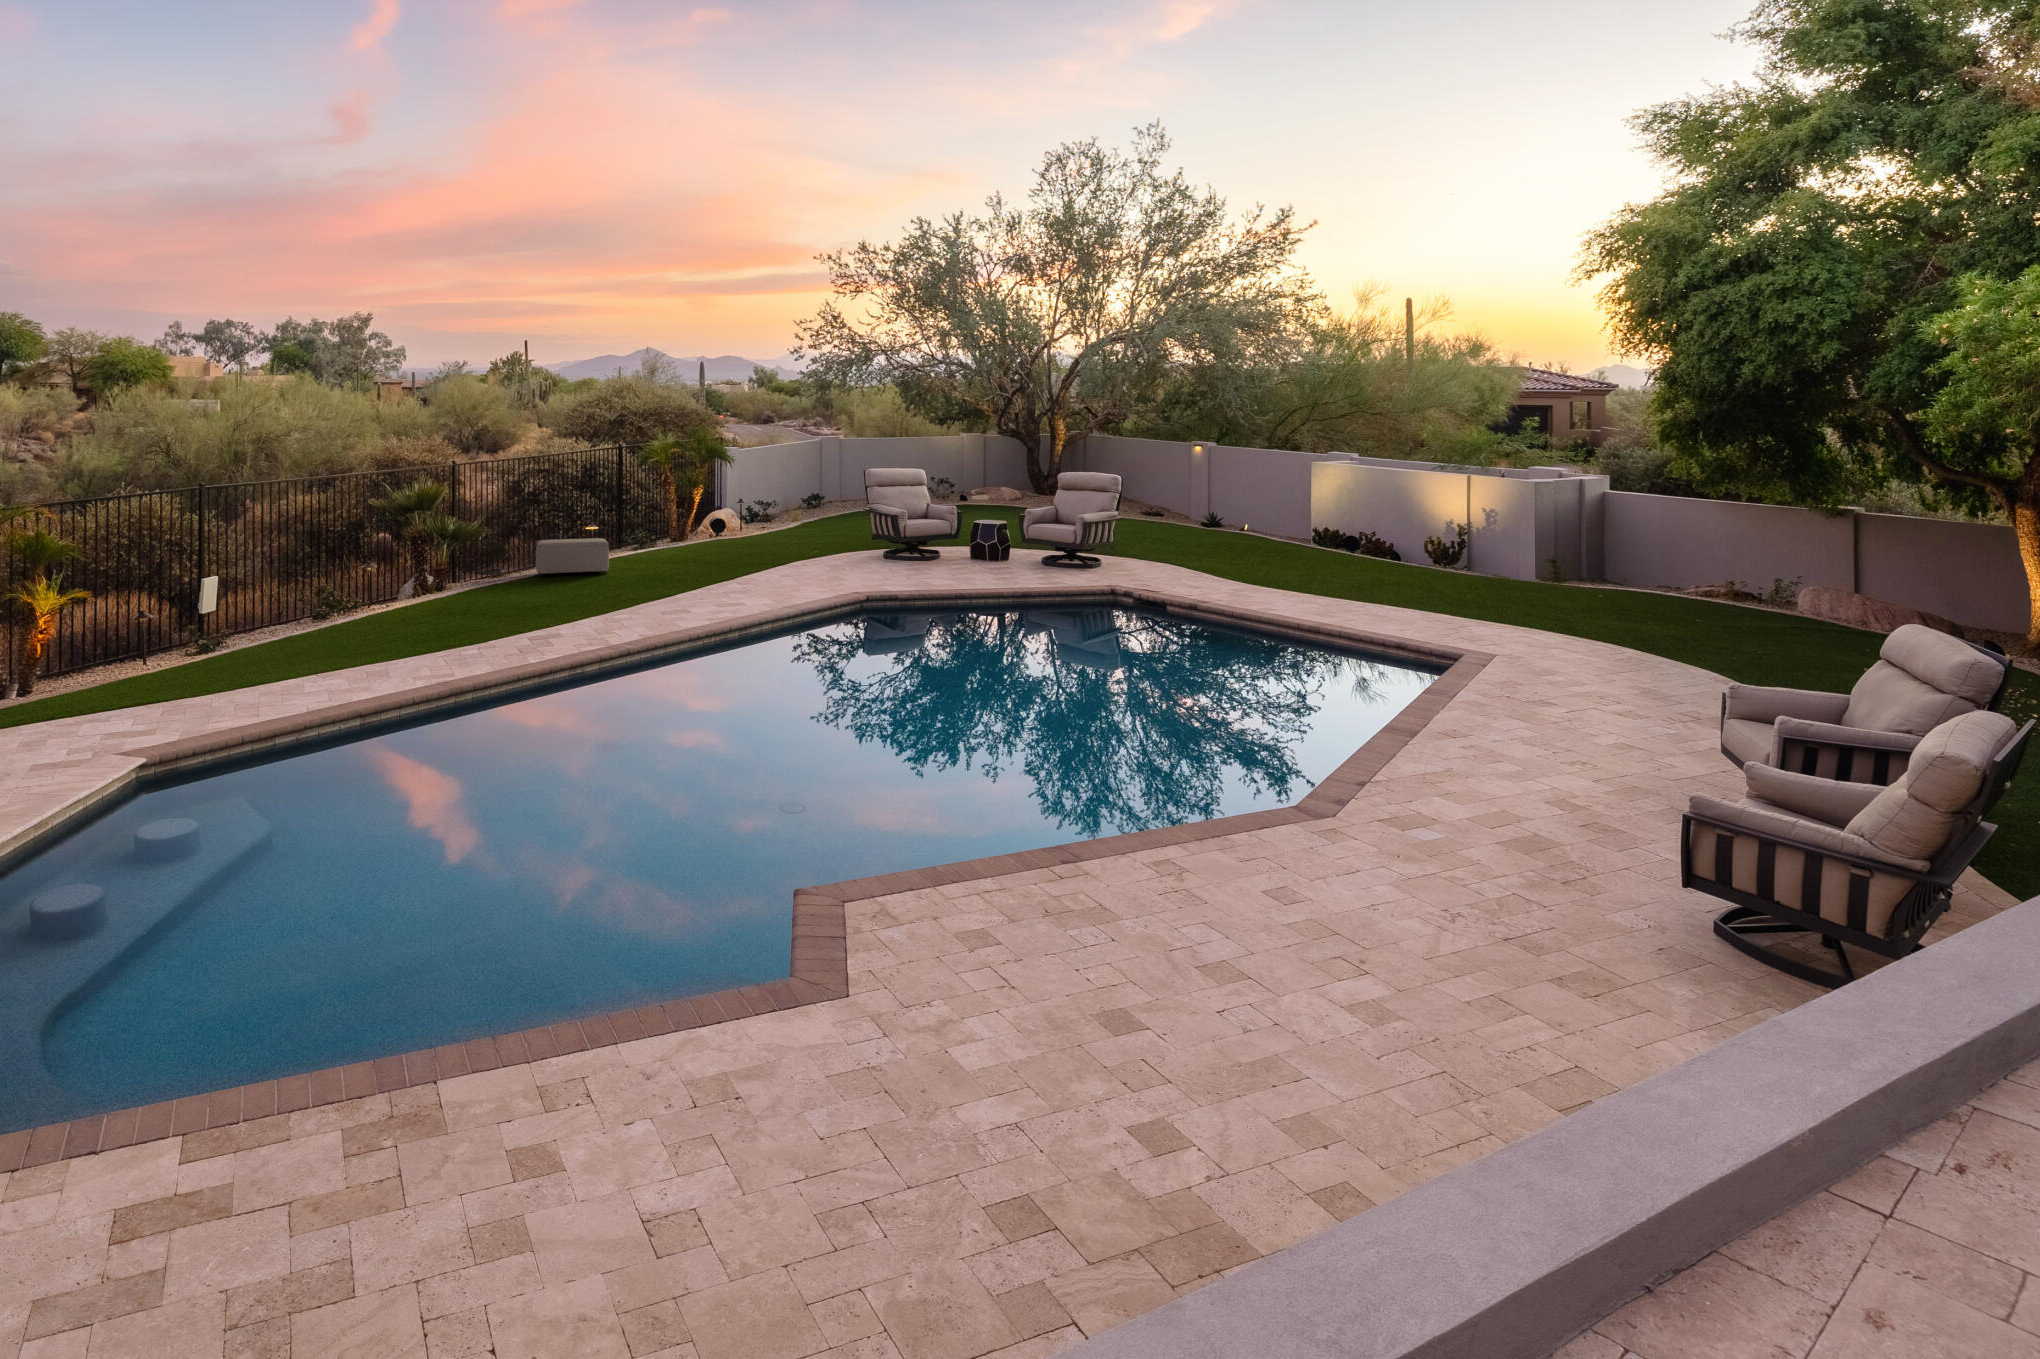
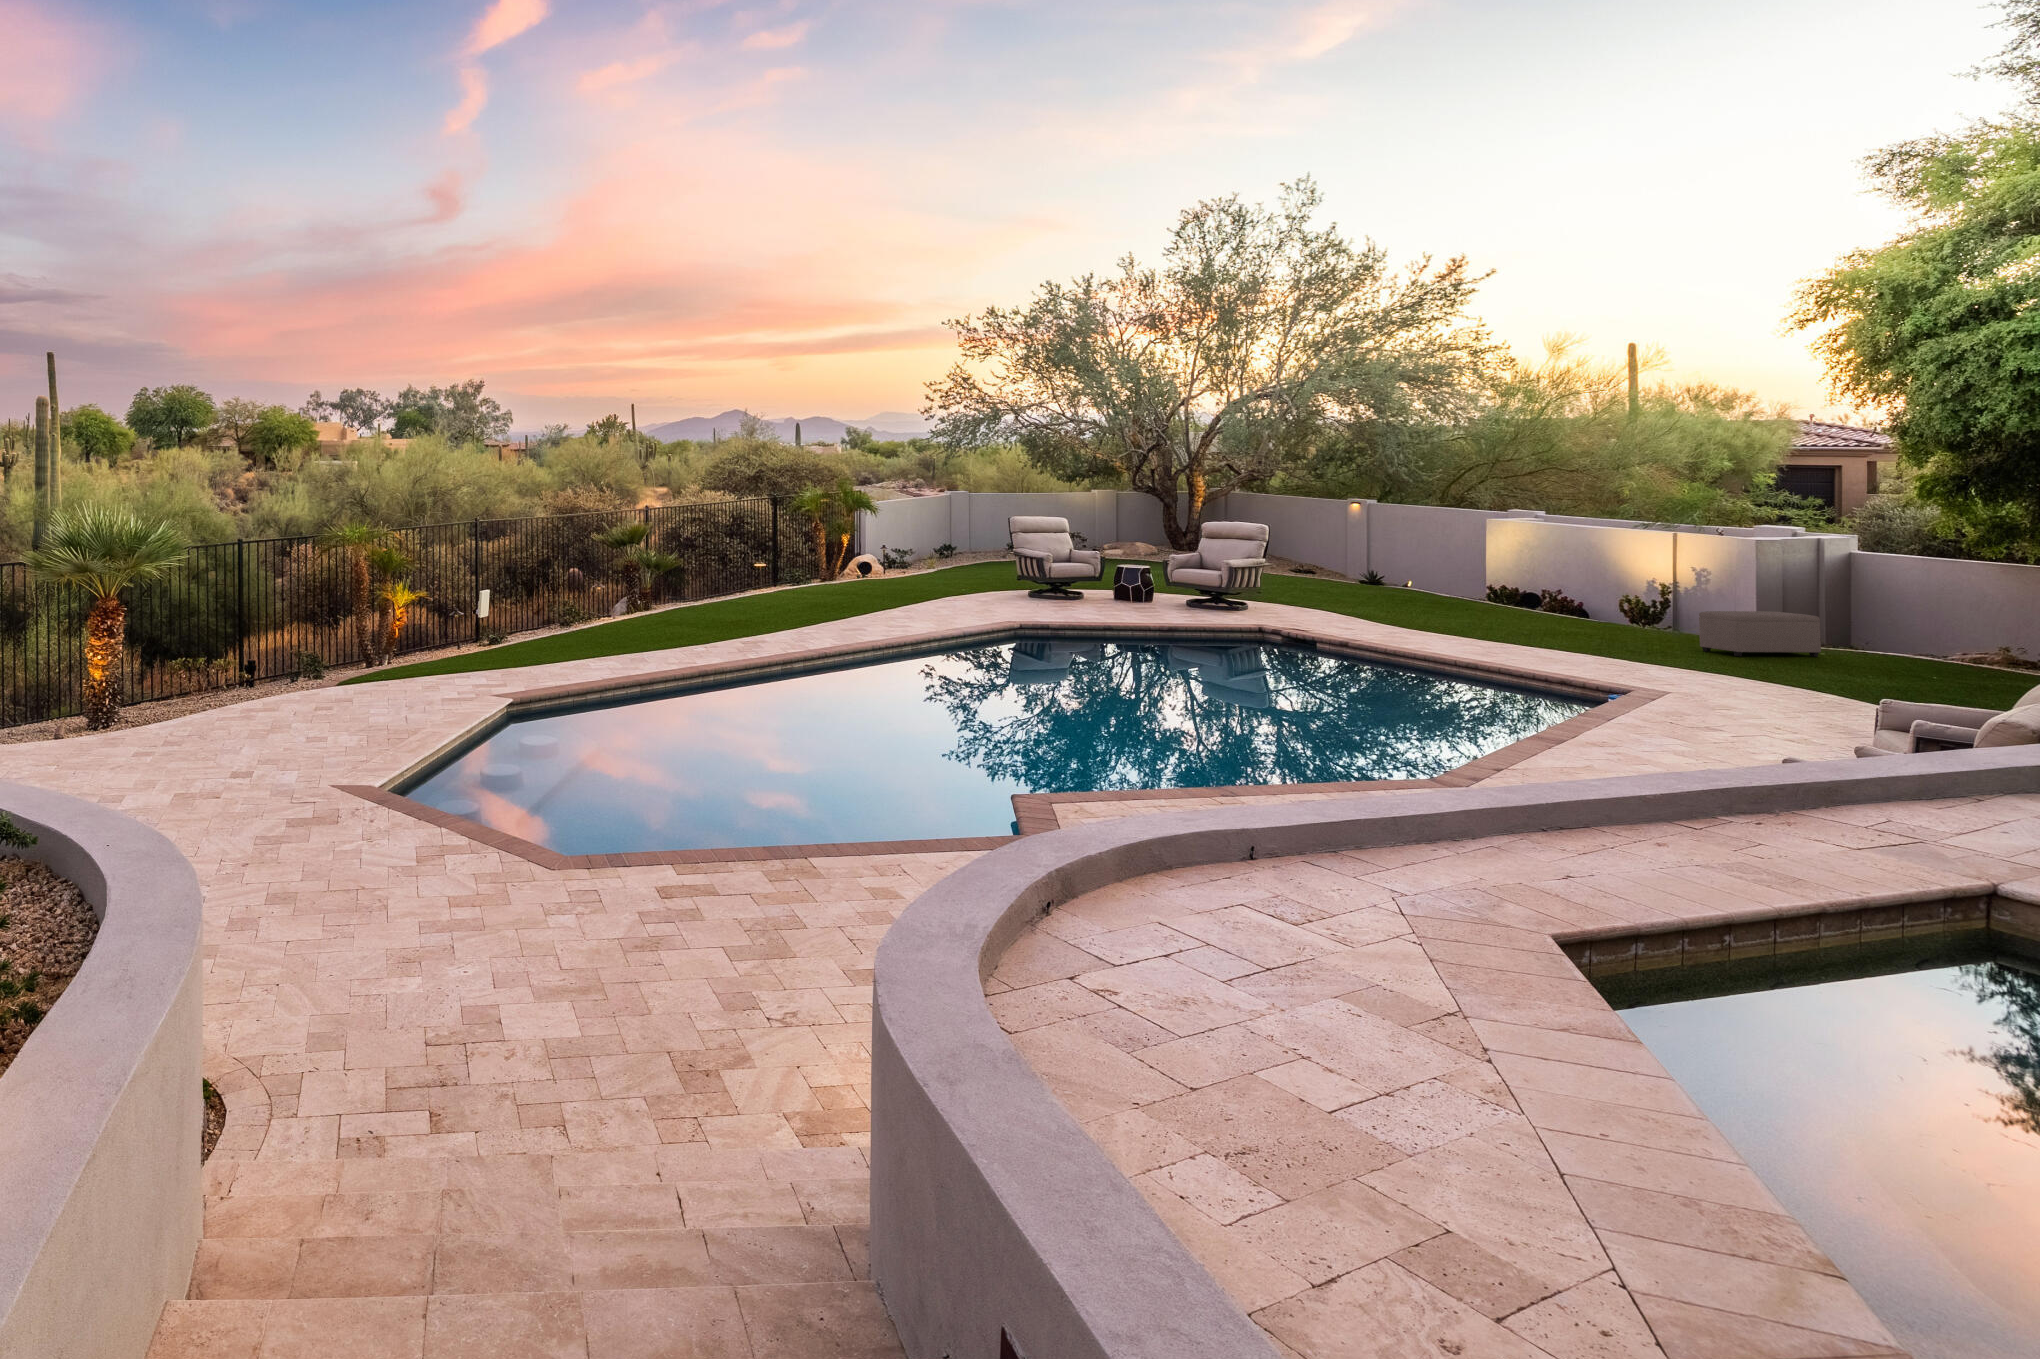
ottoman: present [536,538,609,577] -> present [1699,611,1821,657]

